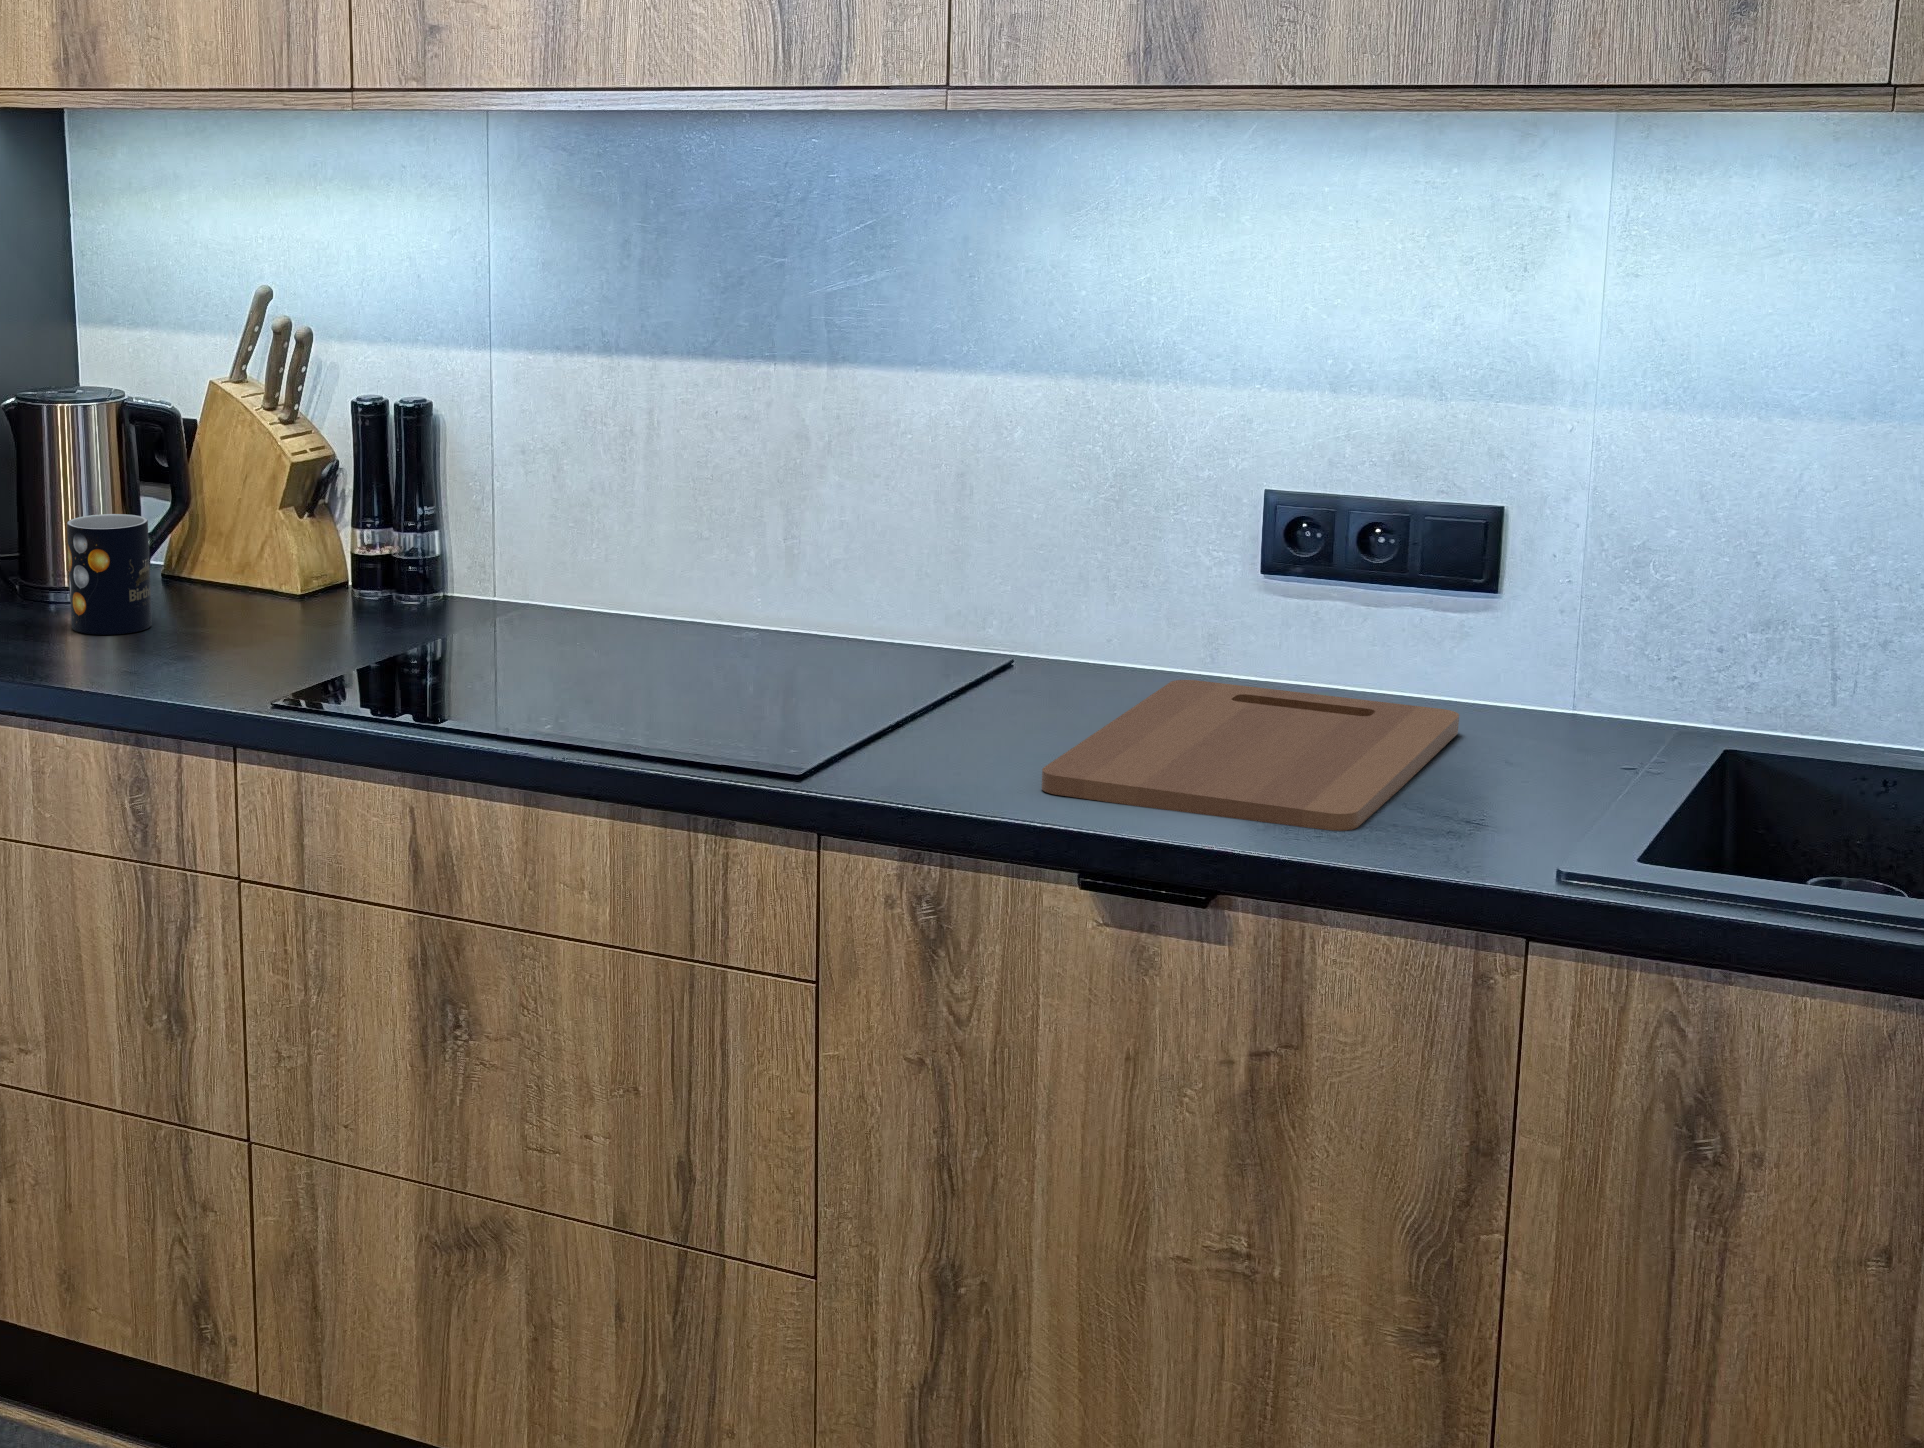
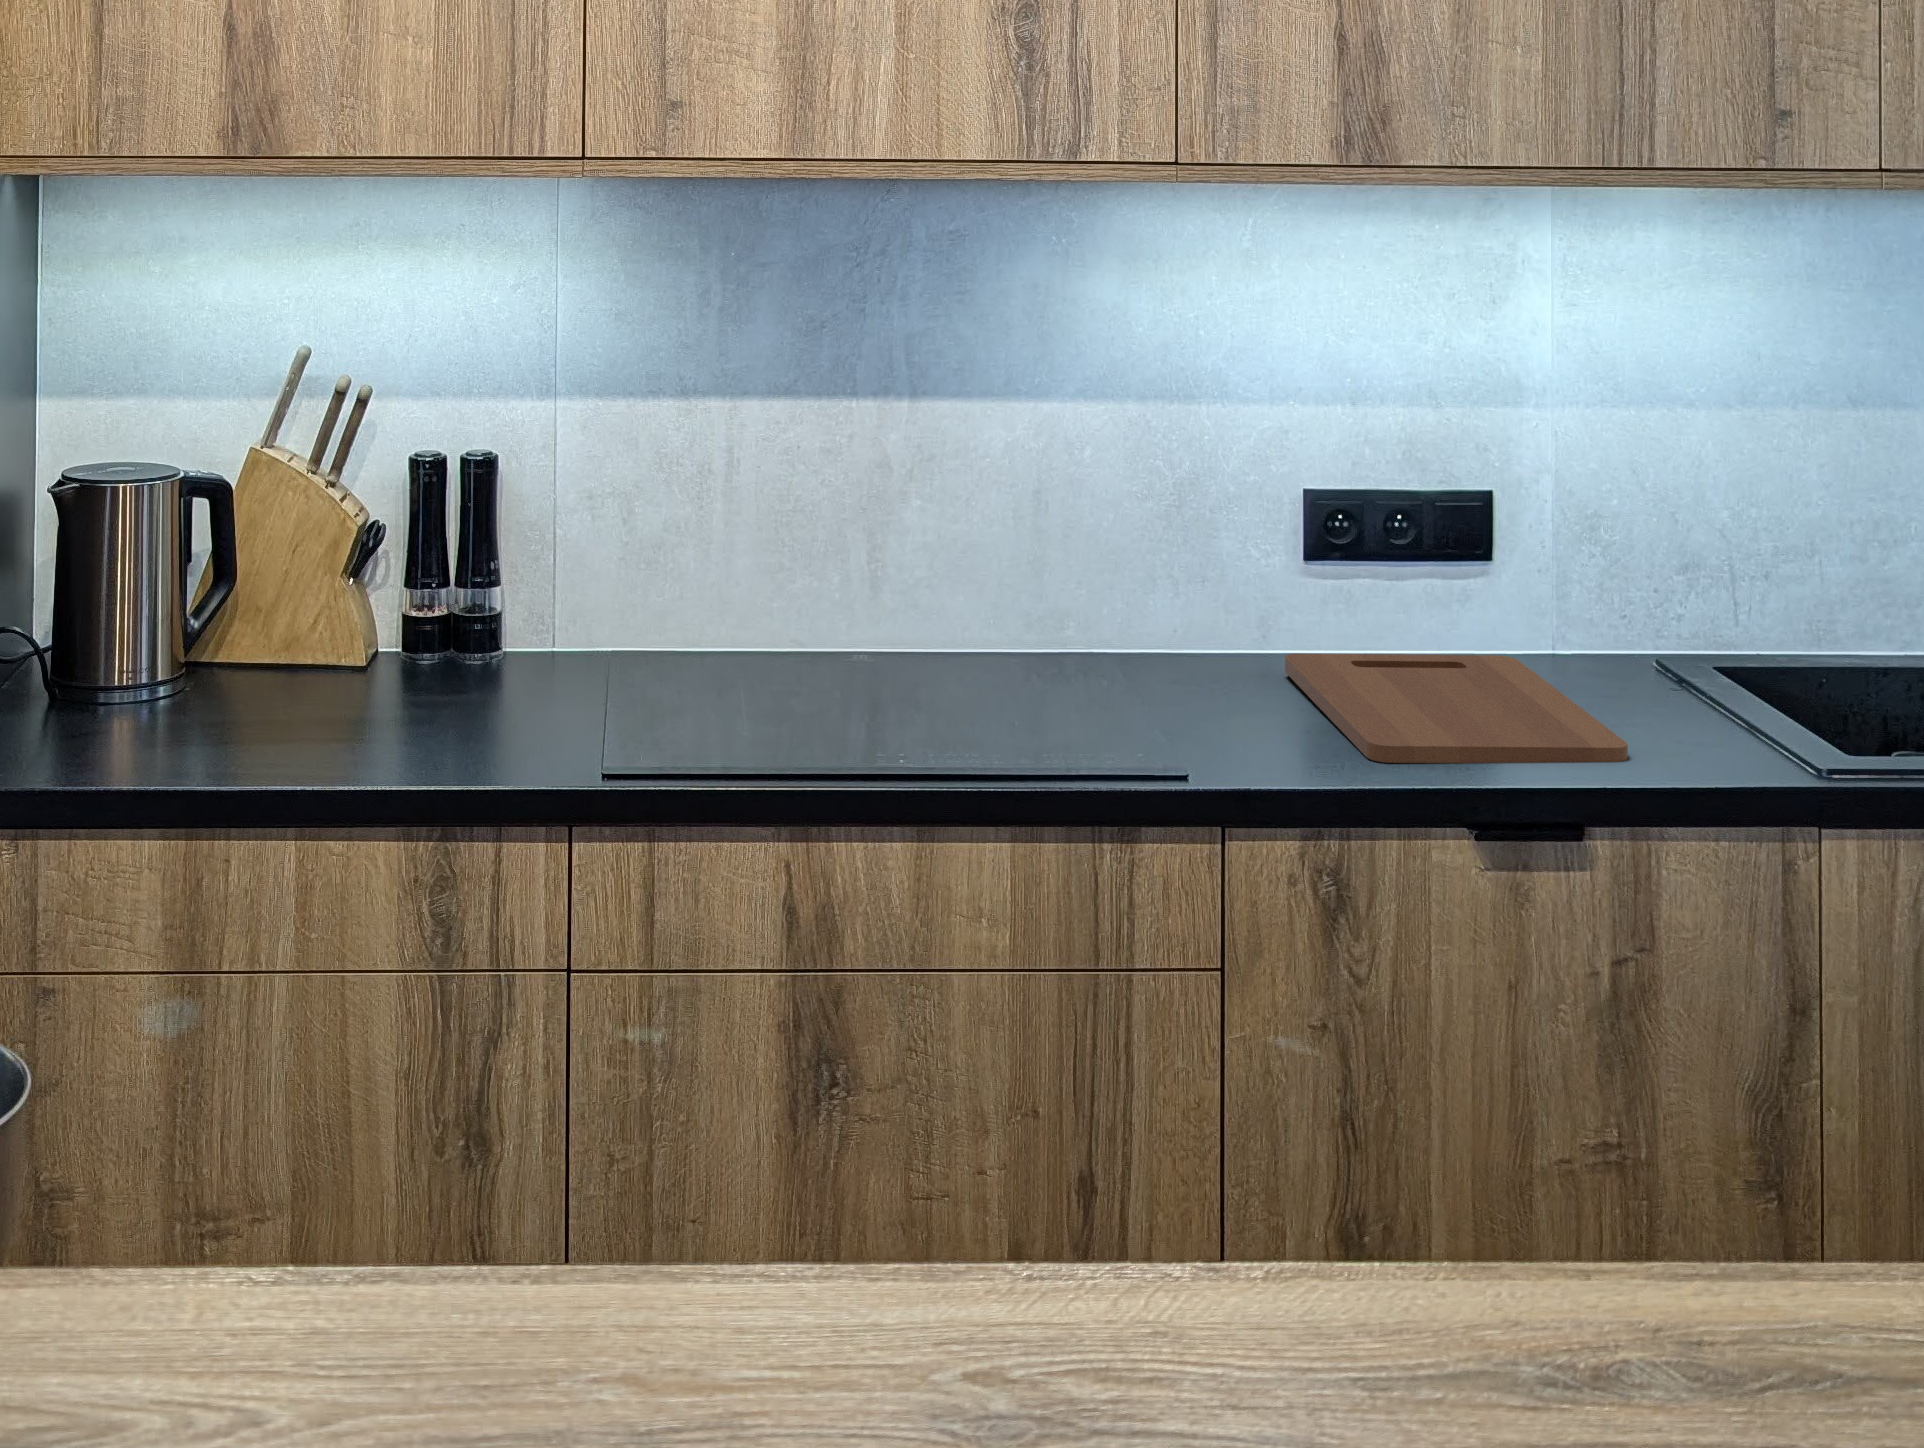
mug: present [67,514,152,635] -> none [202,598,289,730]

